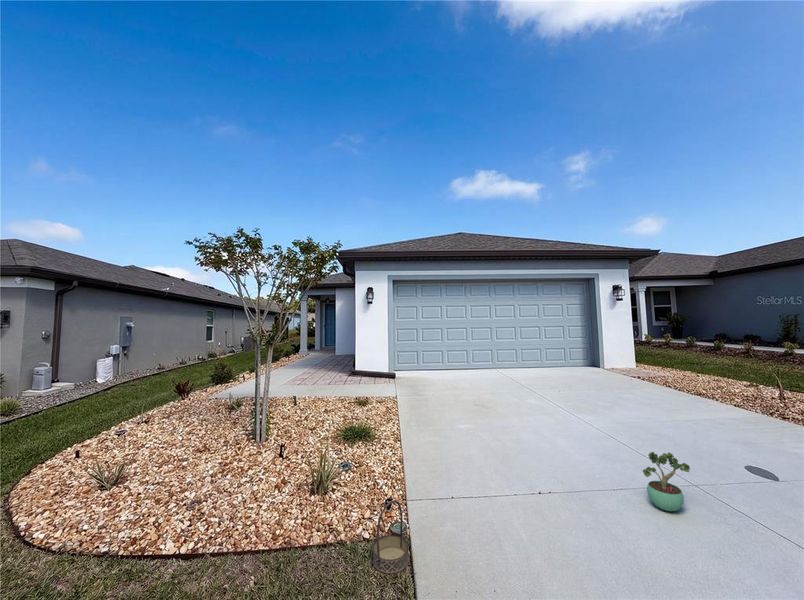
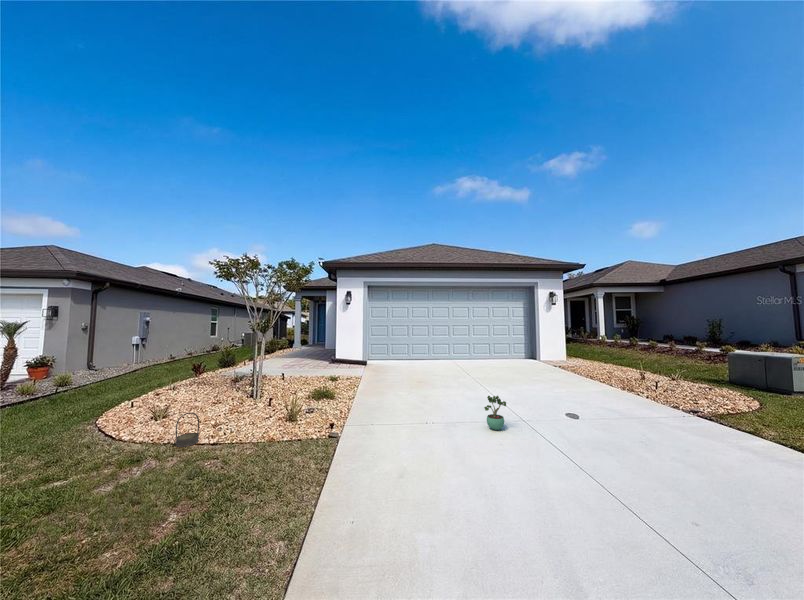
basket: present [373,500,409,574] -> present [176,413,199,447]

